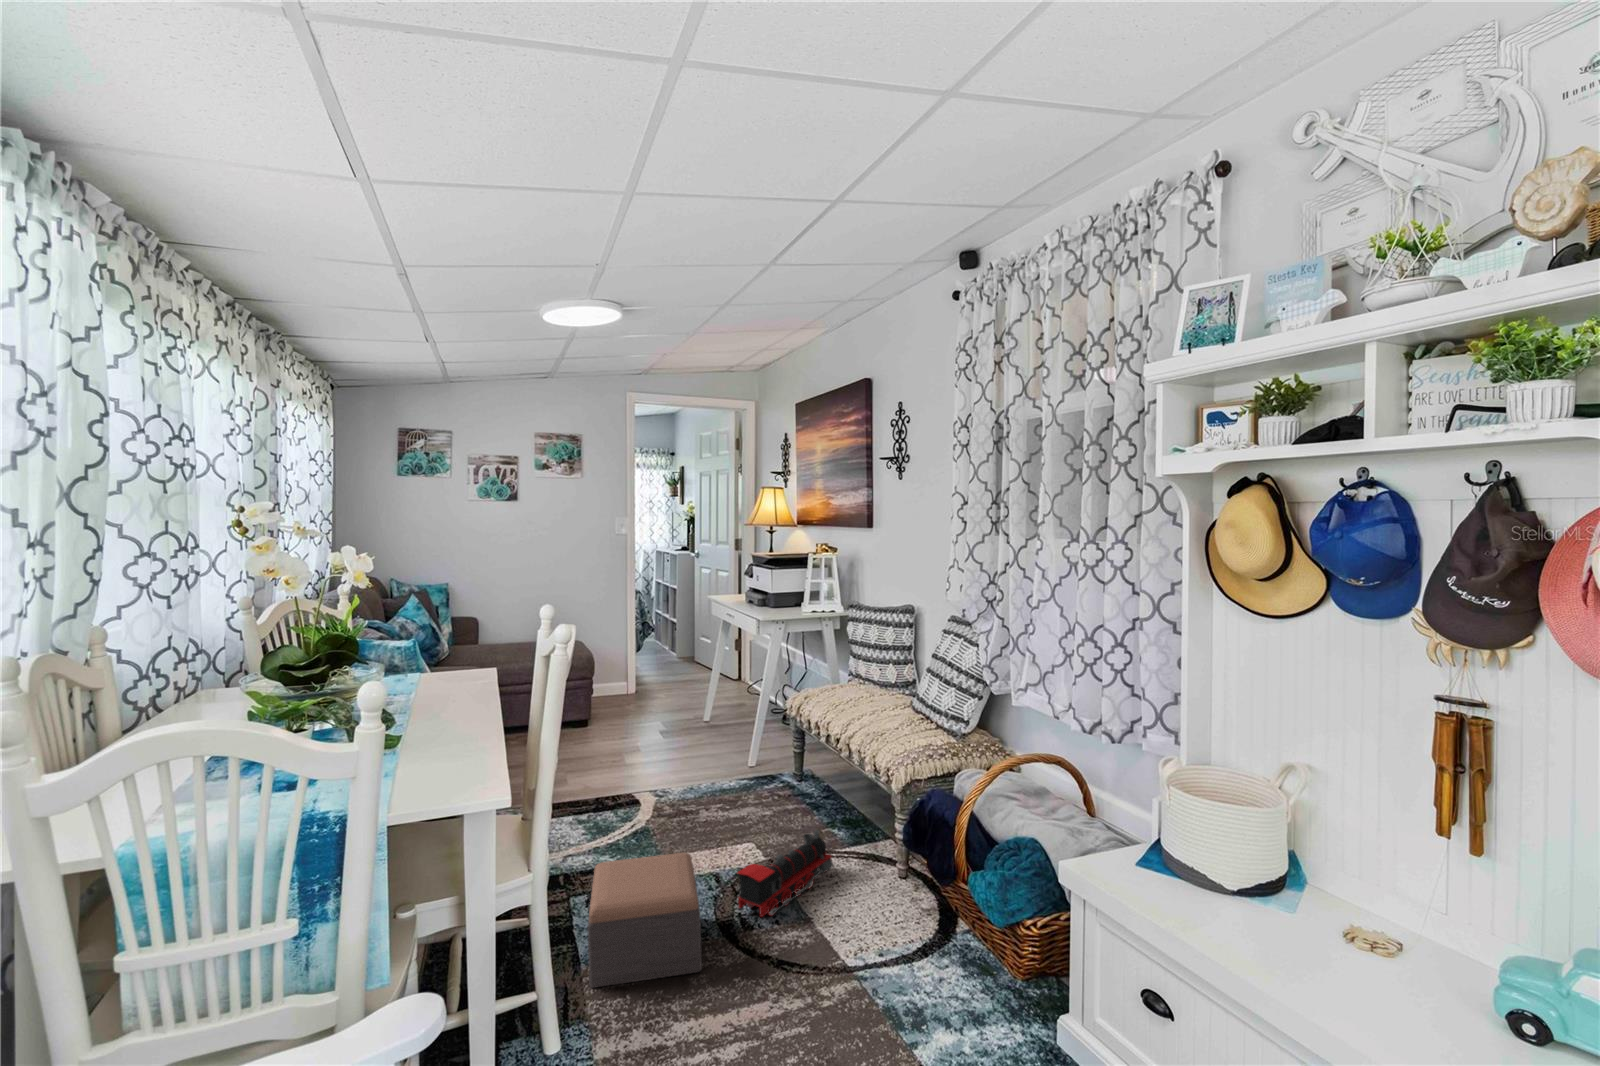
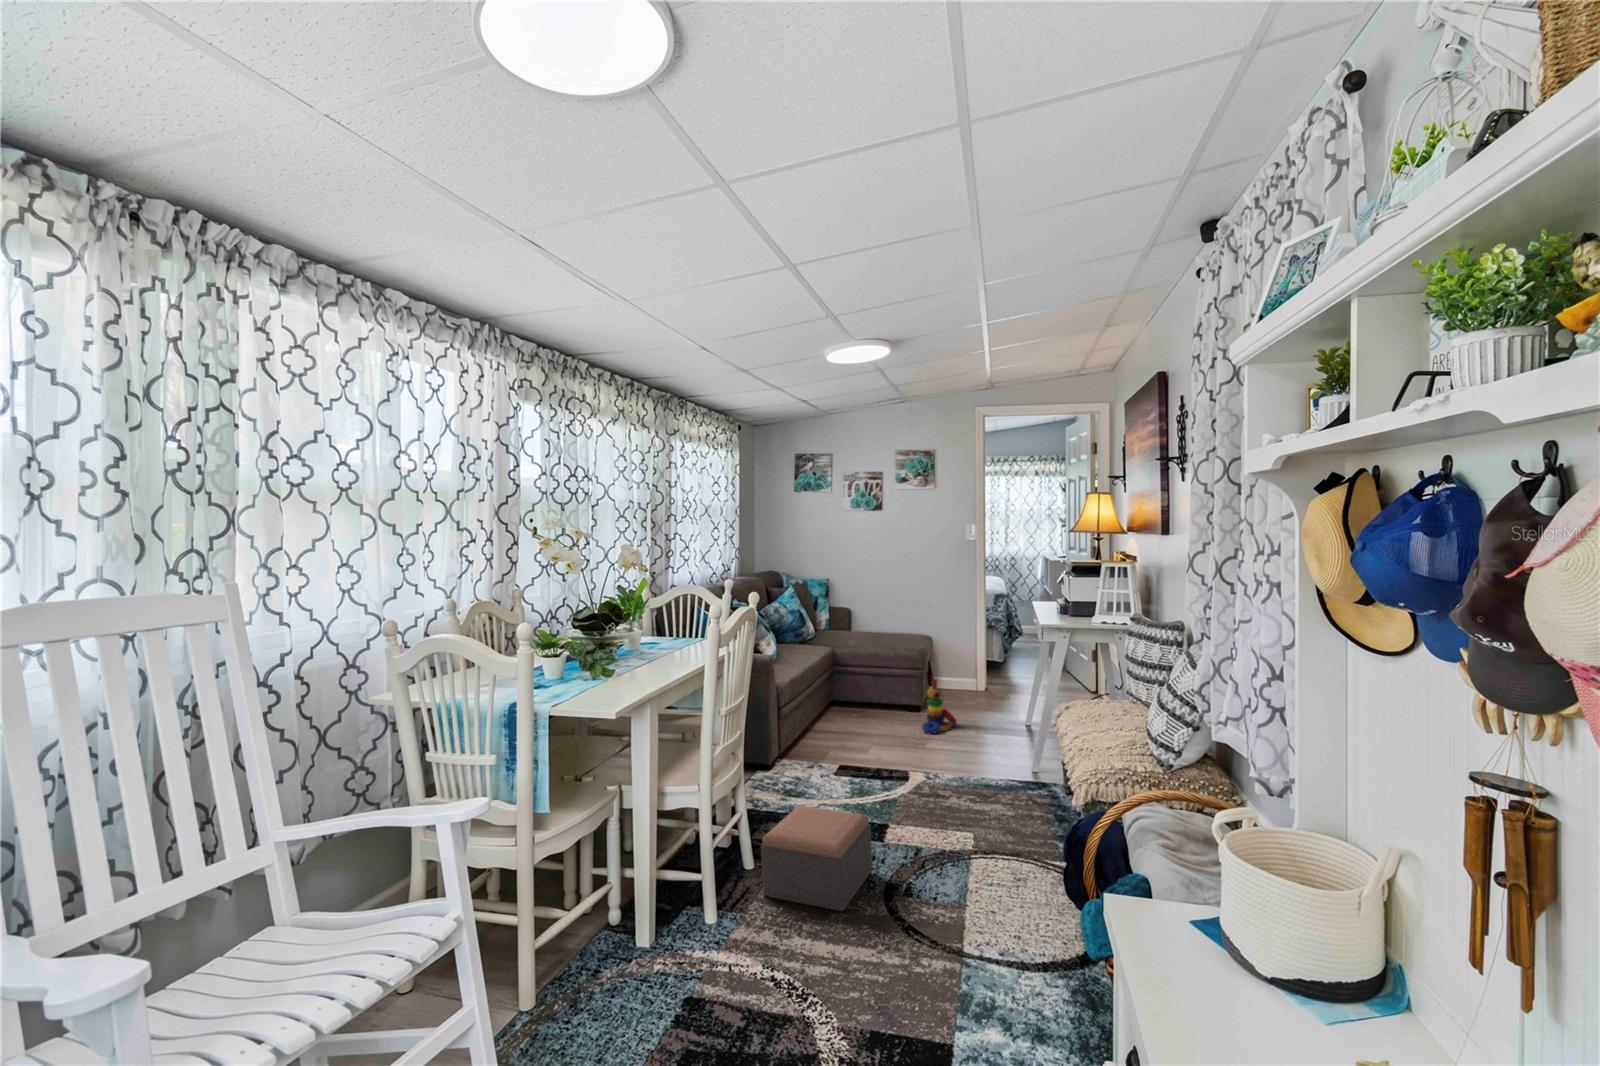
stacking toy: none [608,689,648,752] -> present [921,679,957,734]
toy train: present [738,830,833,917] -> none [905,828,1022,891]

